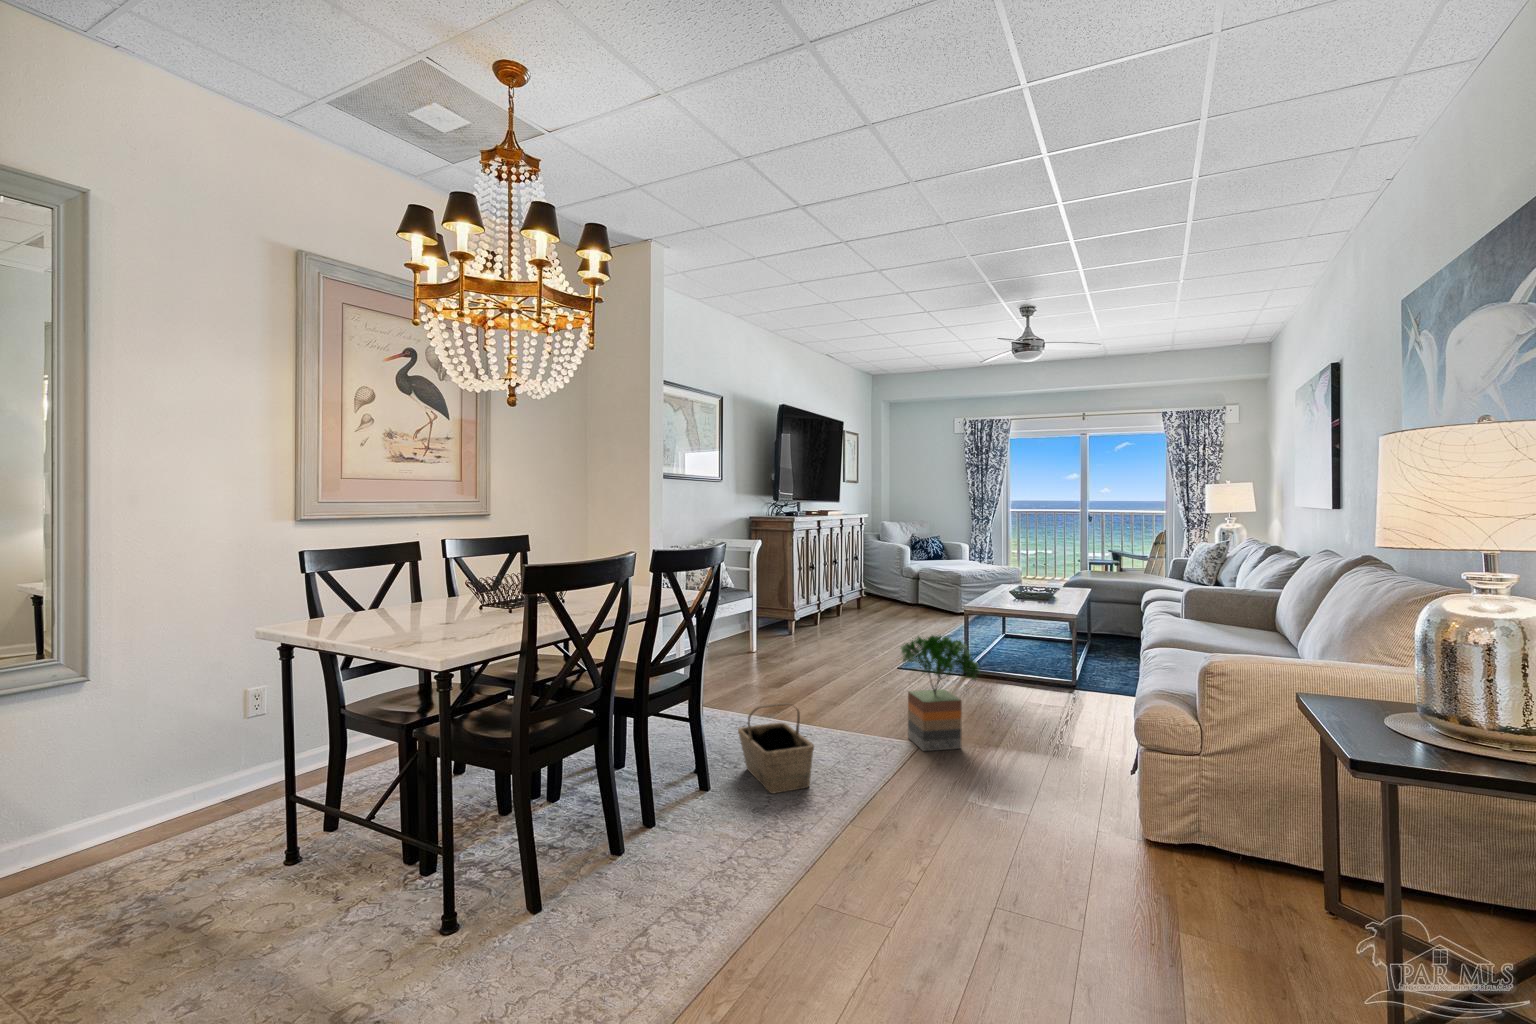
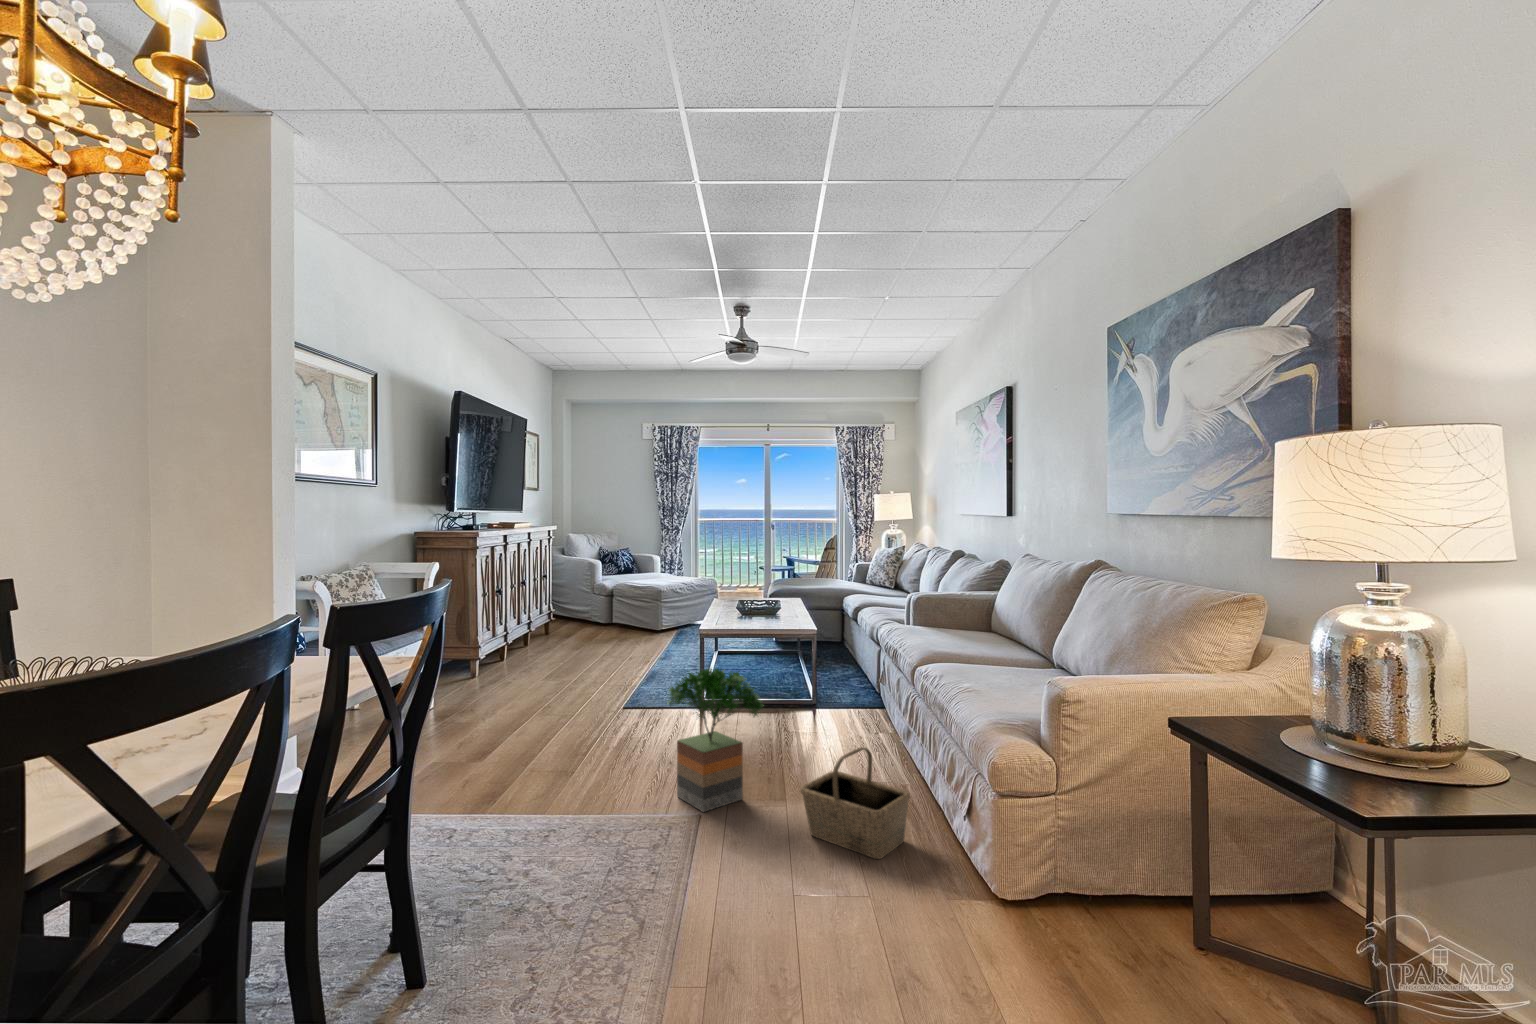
basket: present [738,703,814,793] -> present [801,747,910,859]

